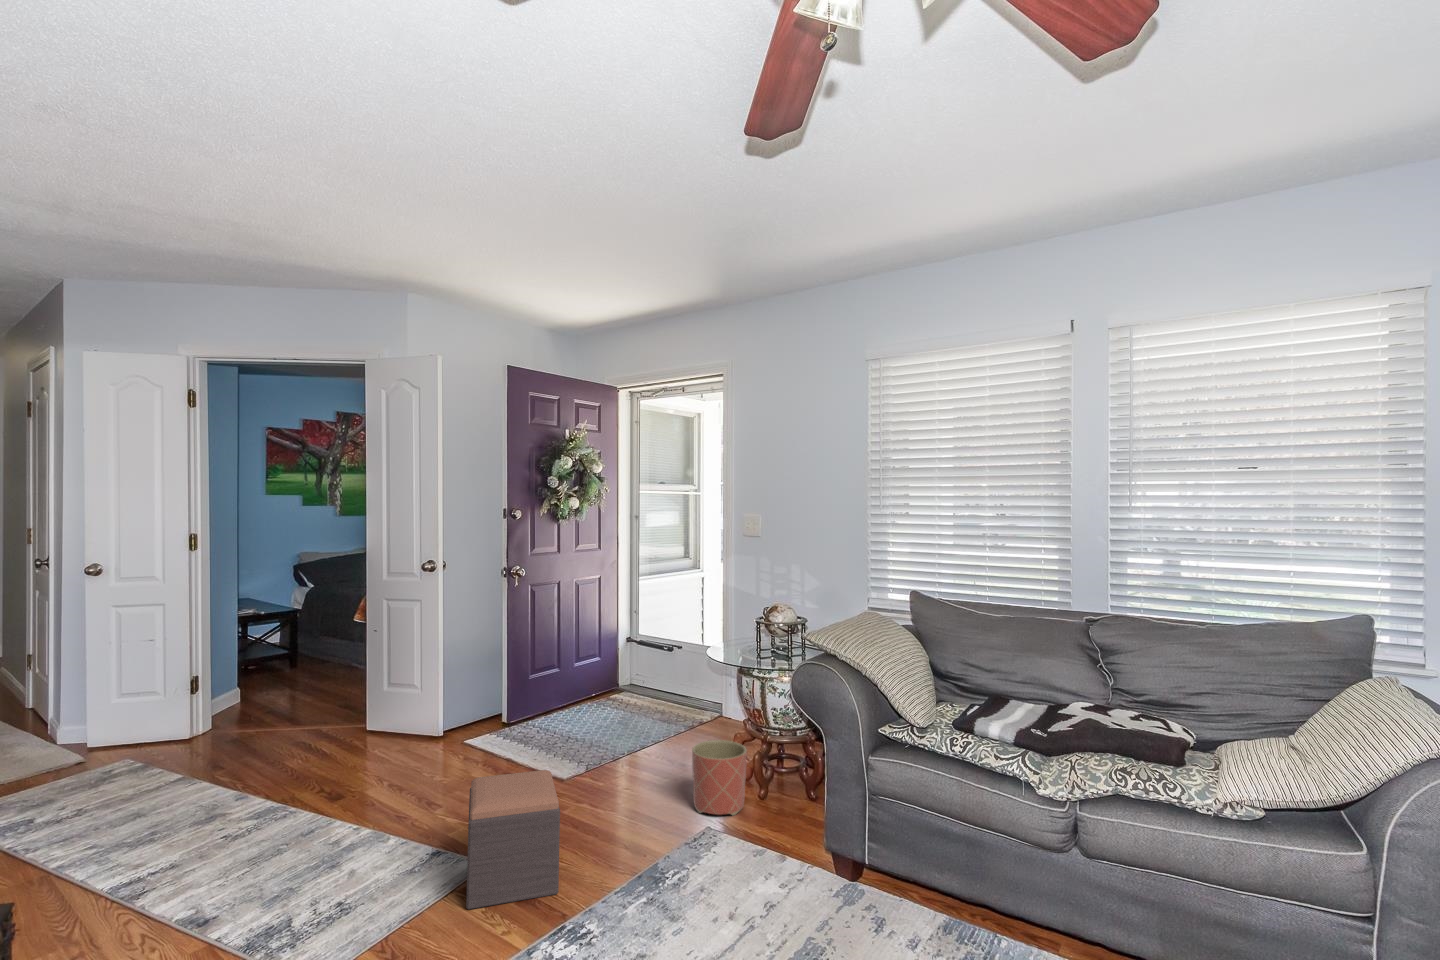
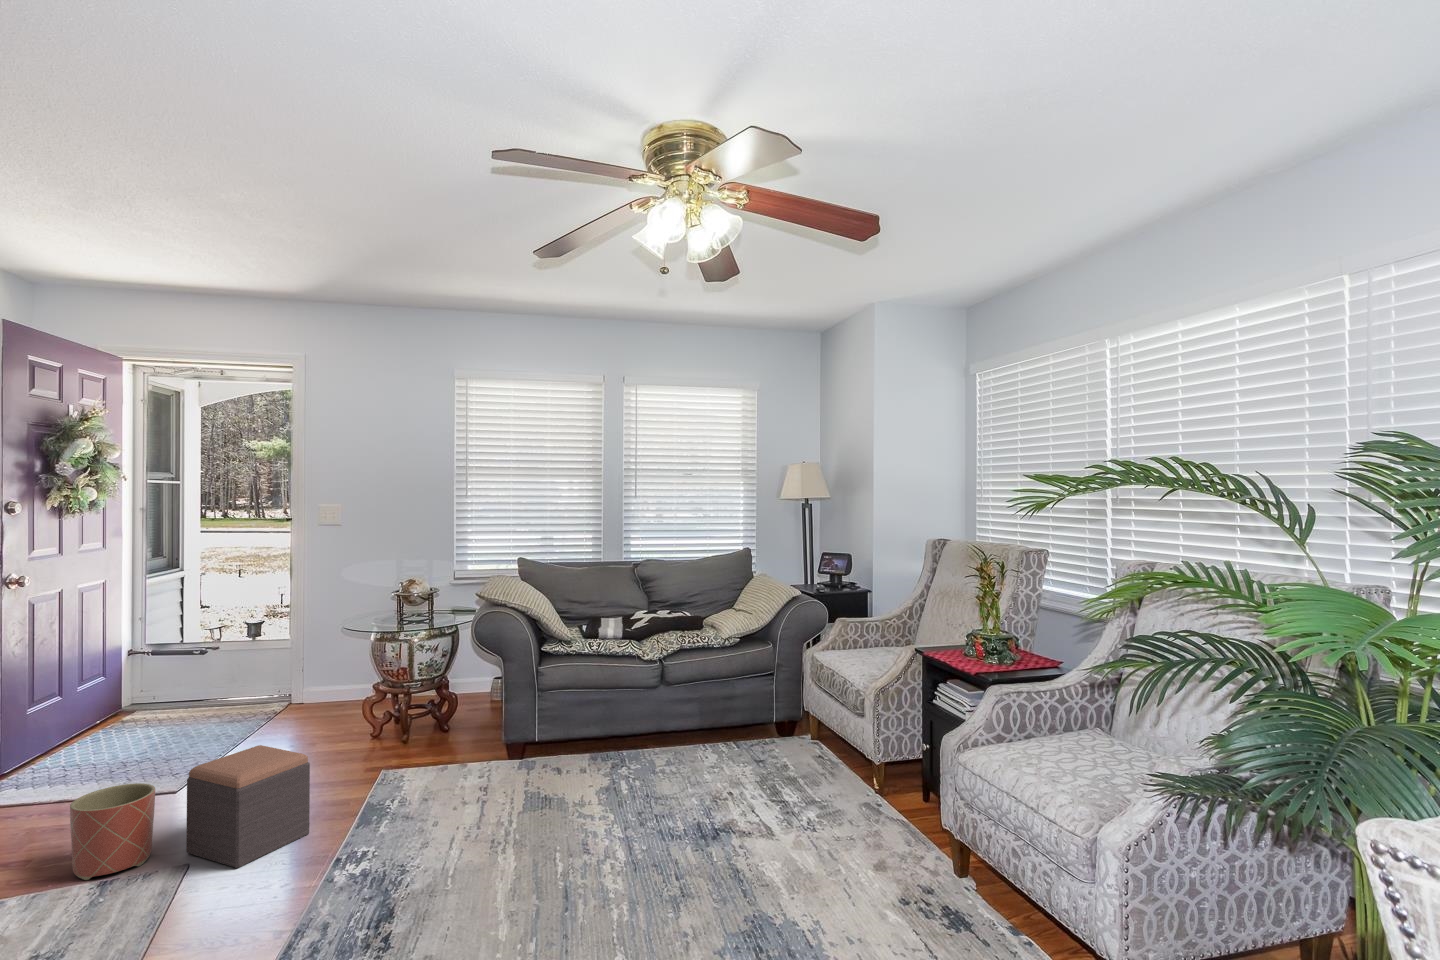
planter: present [692,740,747,815] -> present [70,783,155,880]

